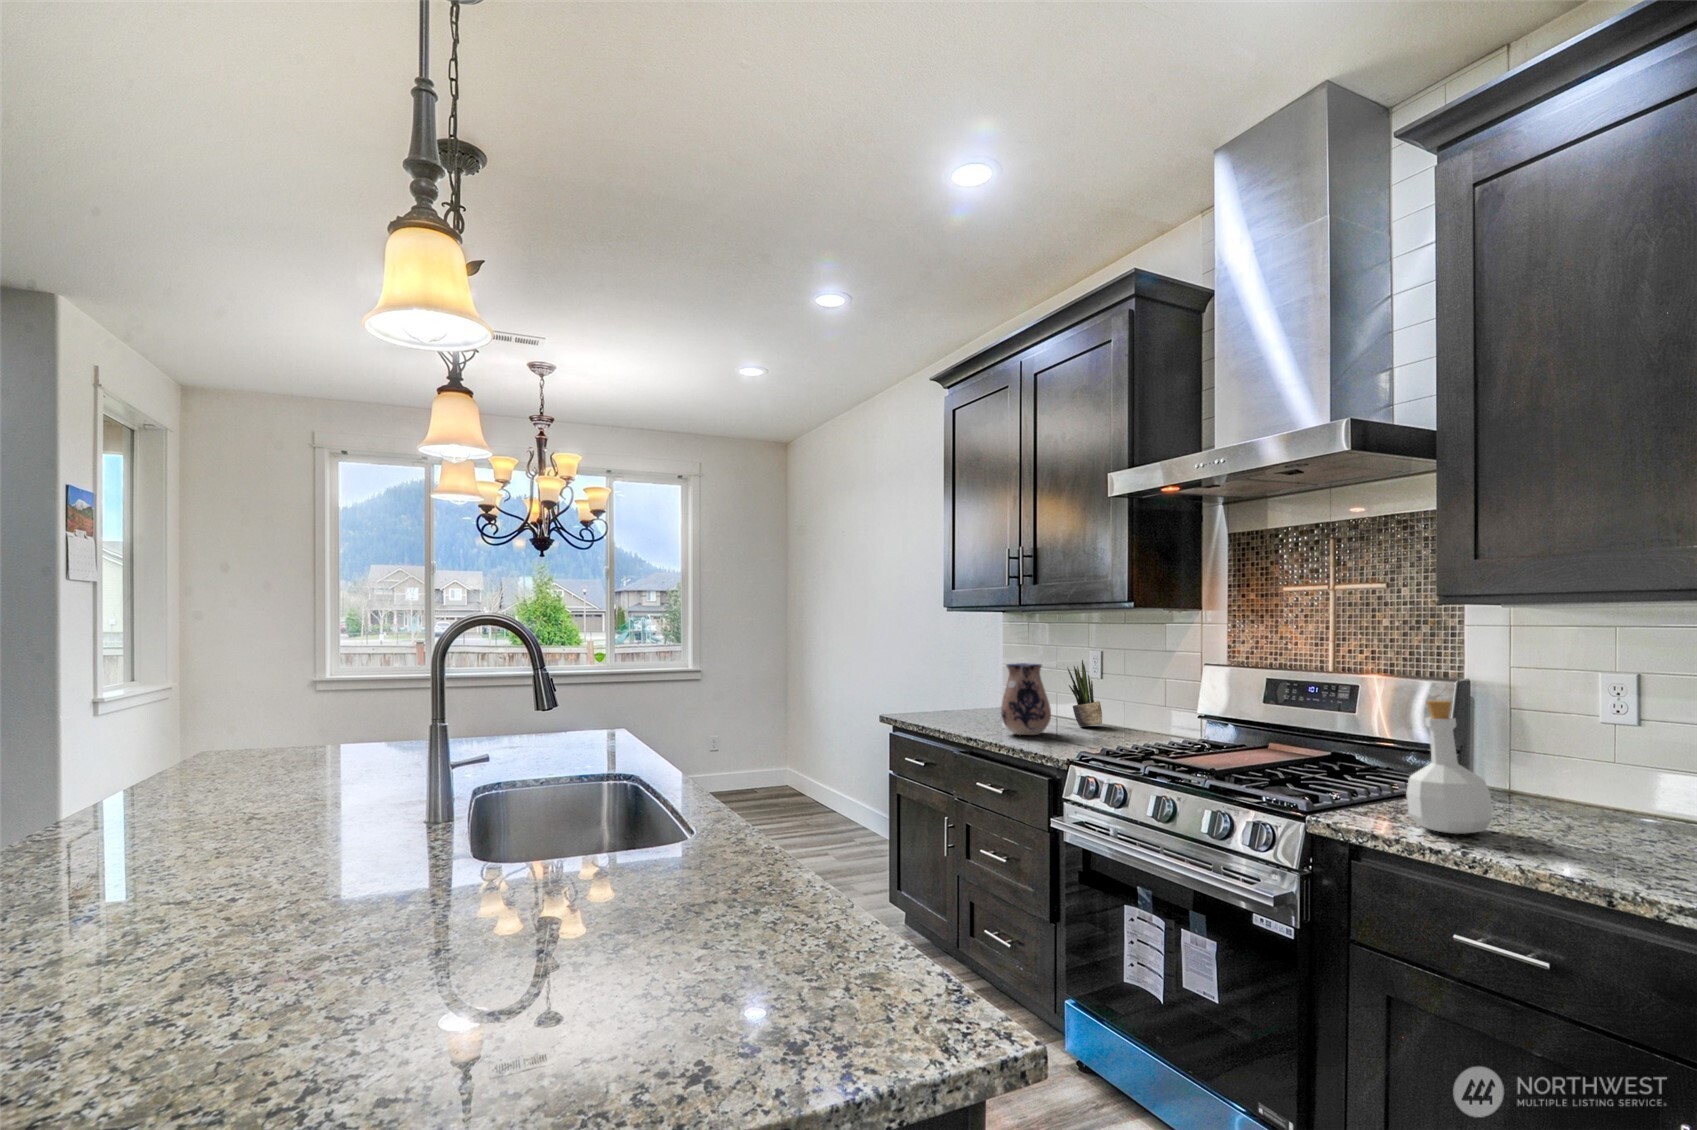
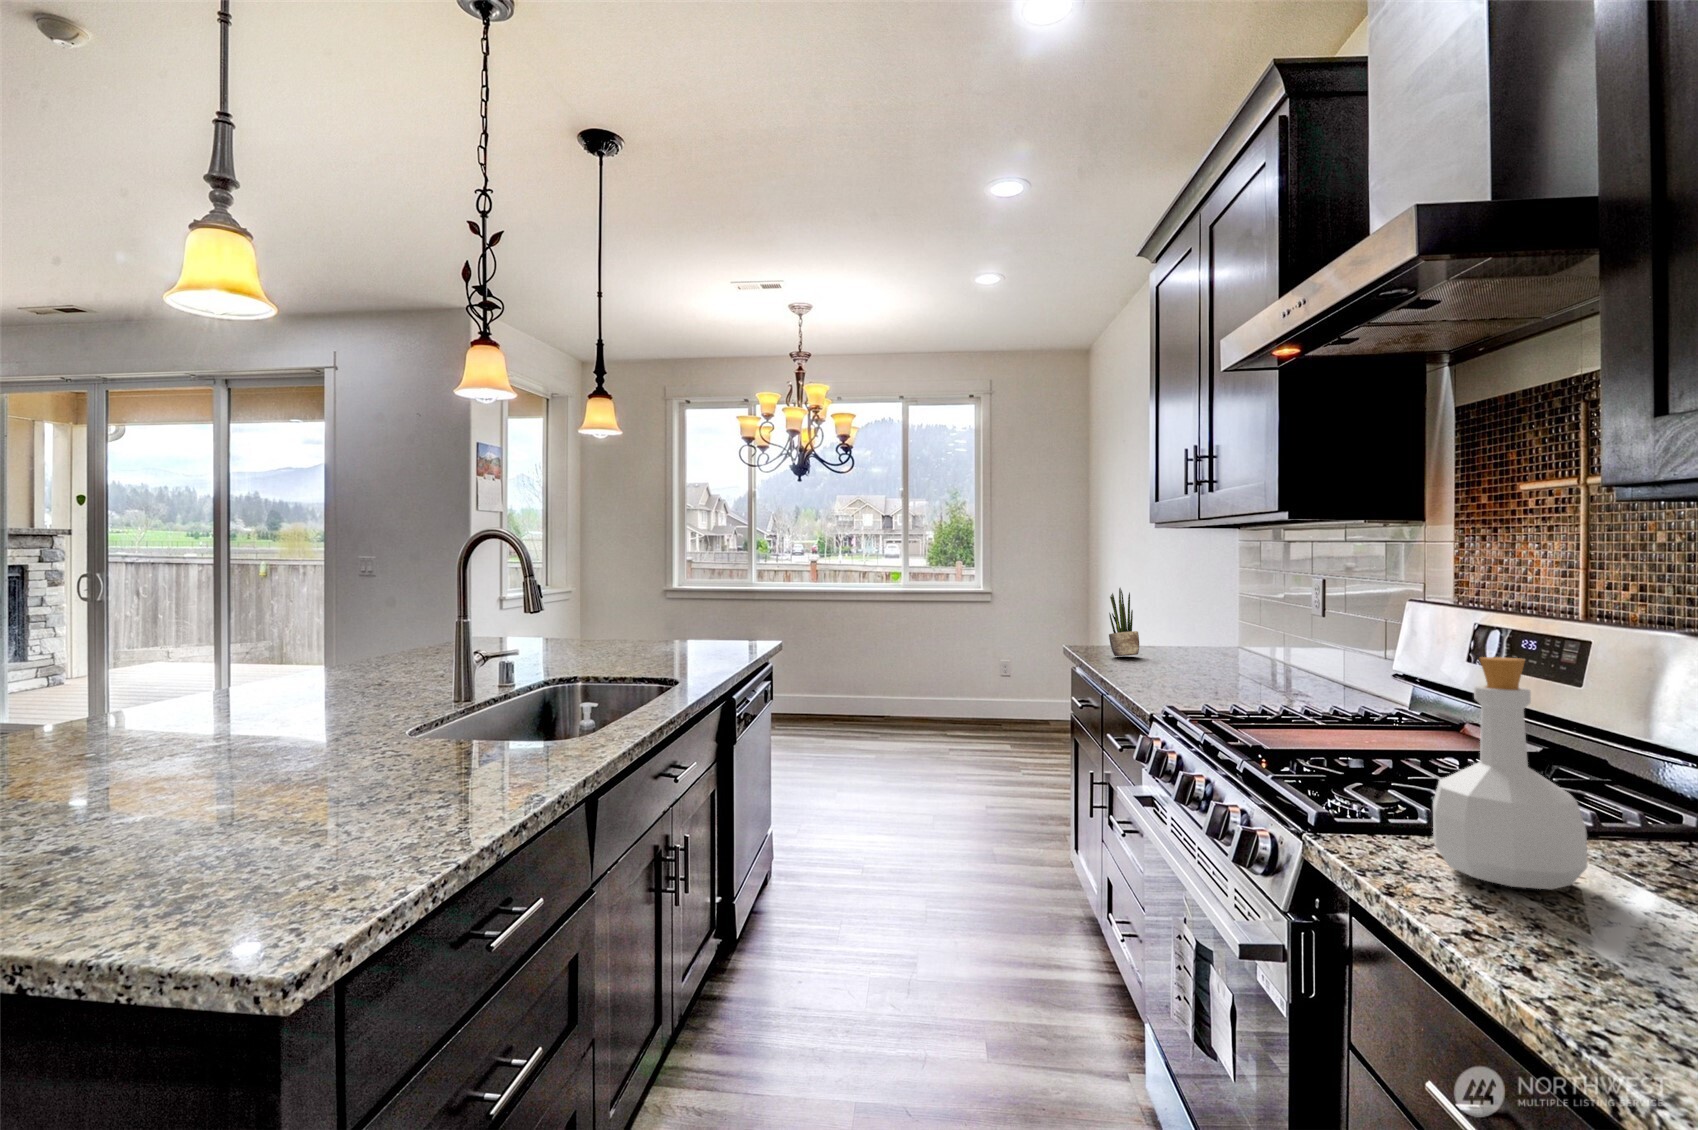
potted plant: present [1067,660,1102,727] -> present [1109,588,1139,656]
ceramic pitcher: present [1001,663,1051,735] -> none [1146,593,1210,680]

